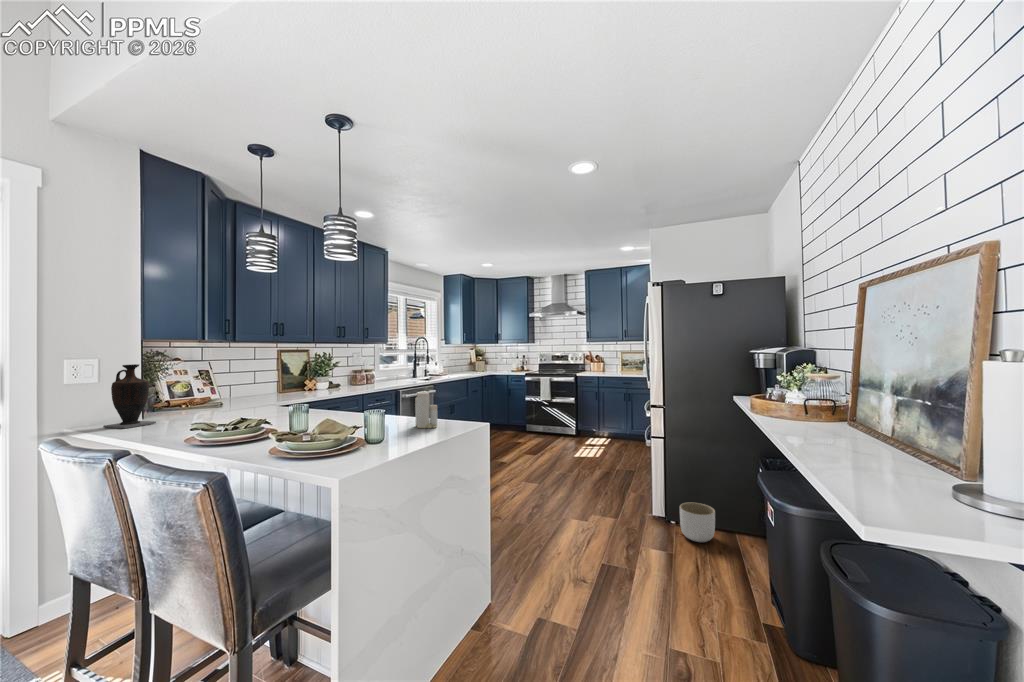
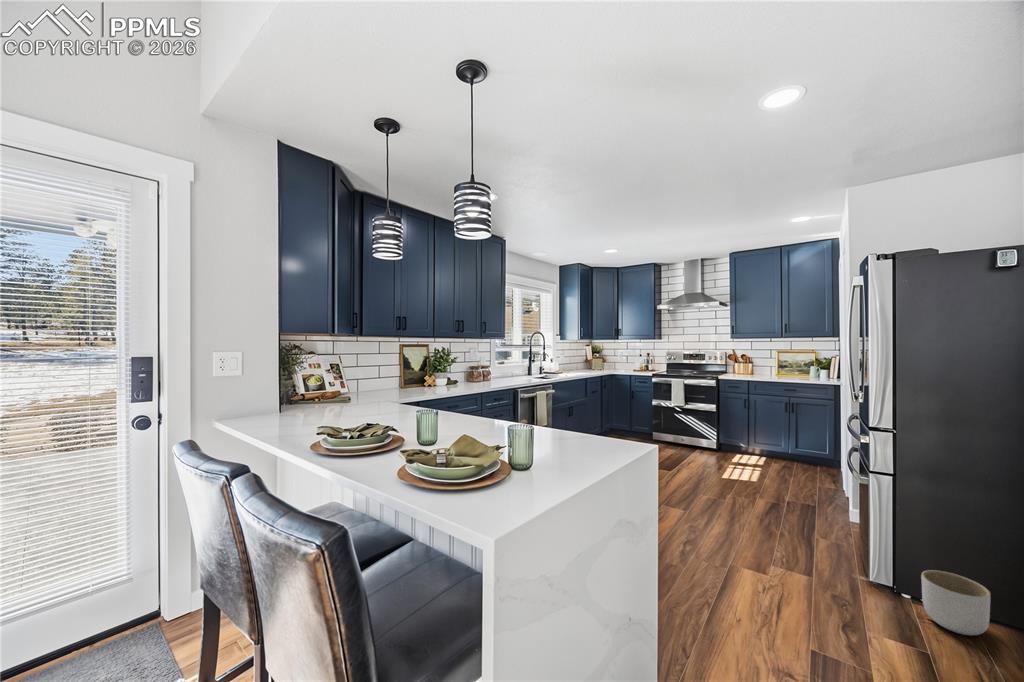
vase: present [103,364,156,428] -> none [242,358,288,425]
candle: present [415,392,438,428] -> none [564,397,593,449]

